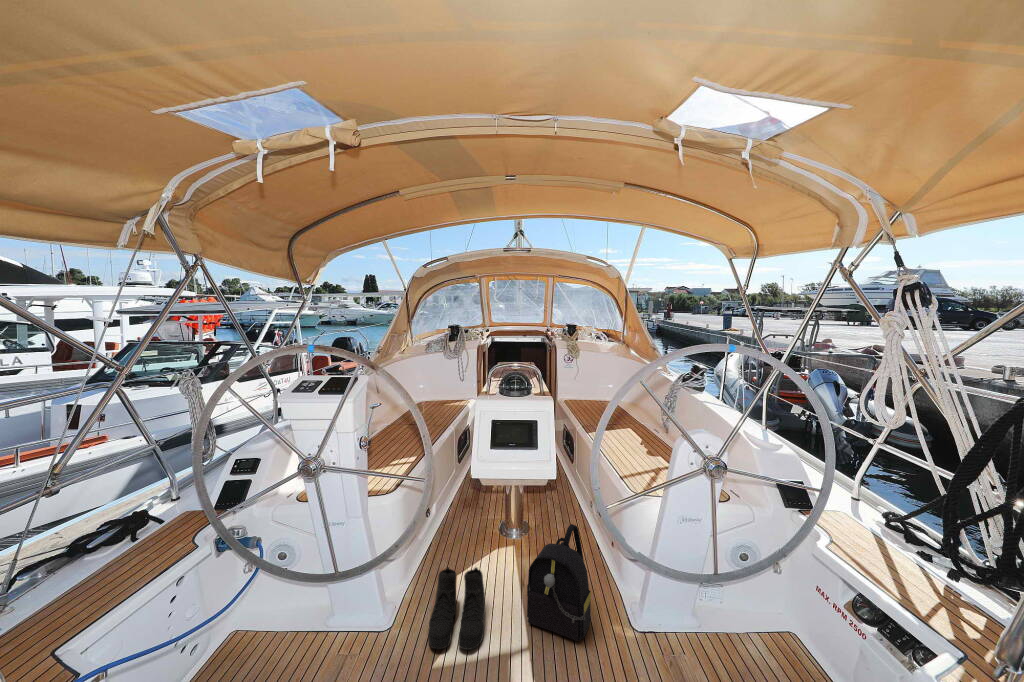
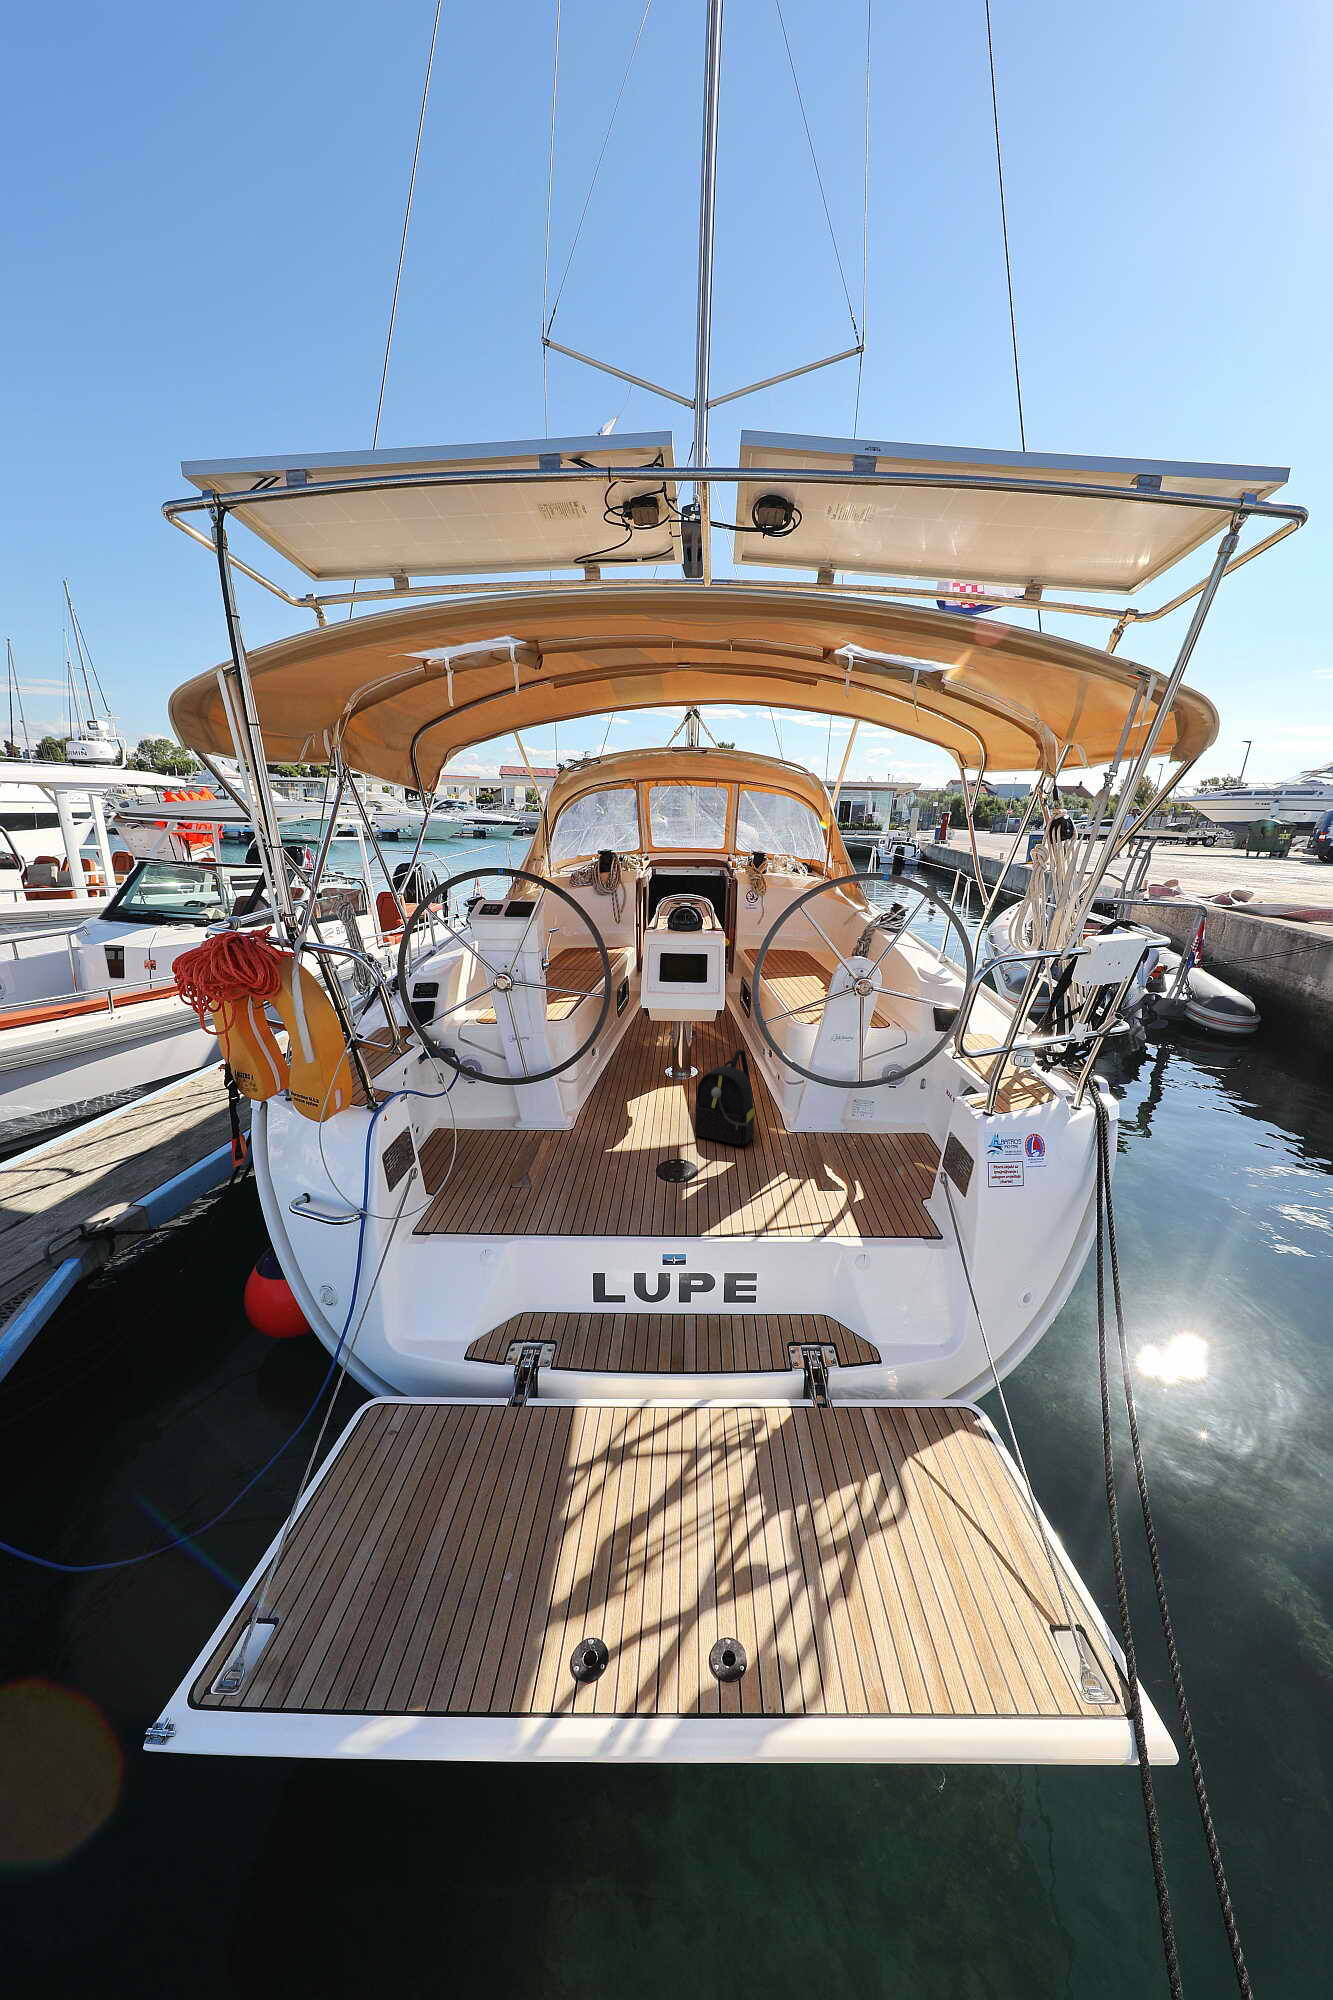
boots: present [428,567,485,650] -> none [605,1090,655,1148]

